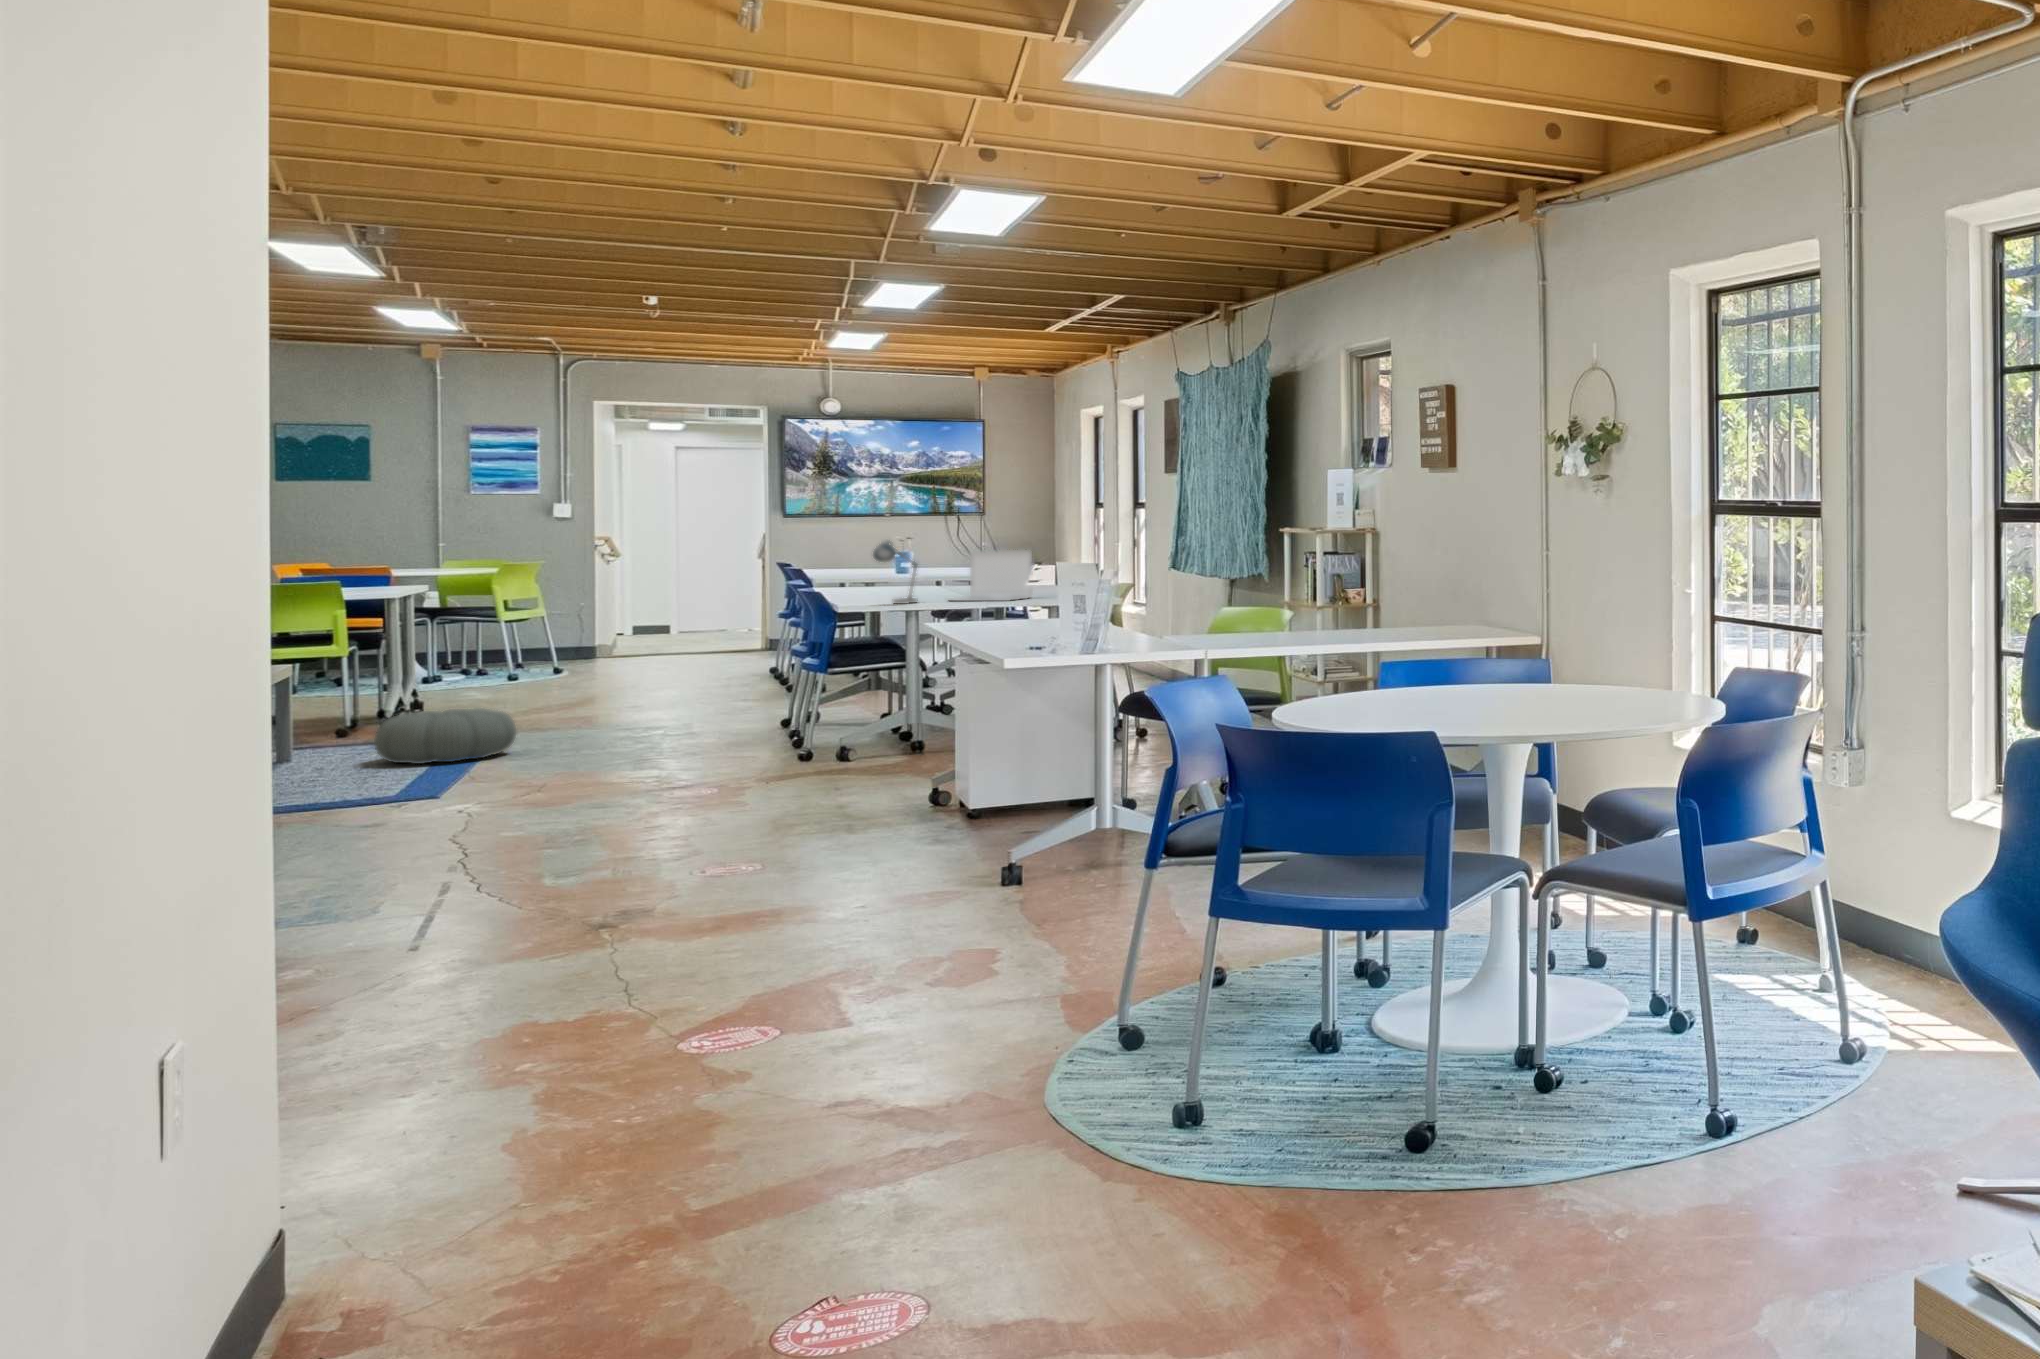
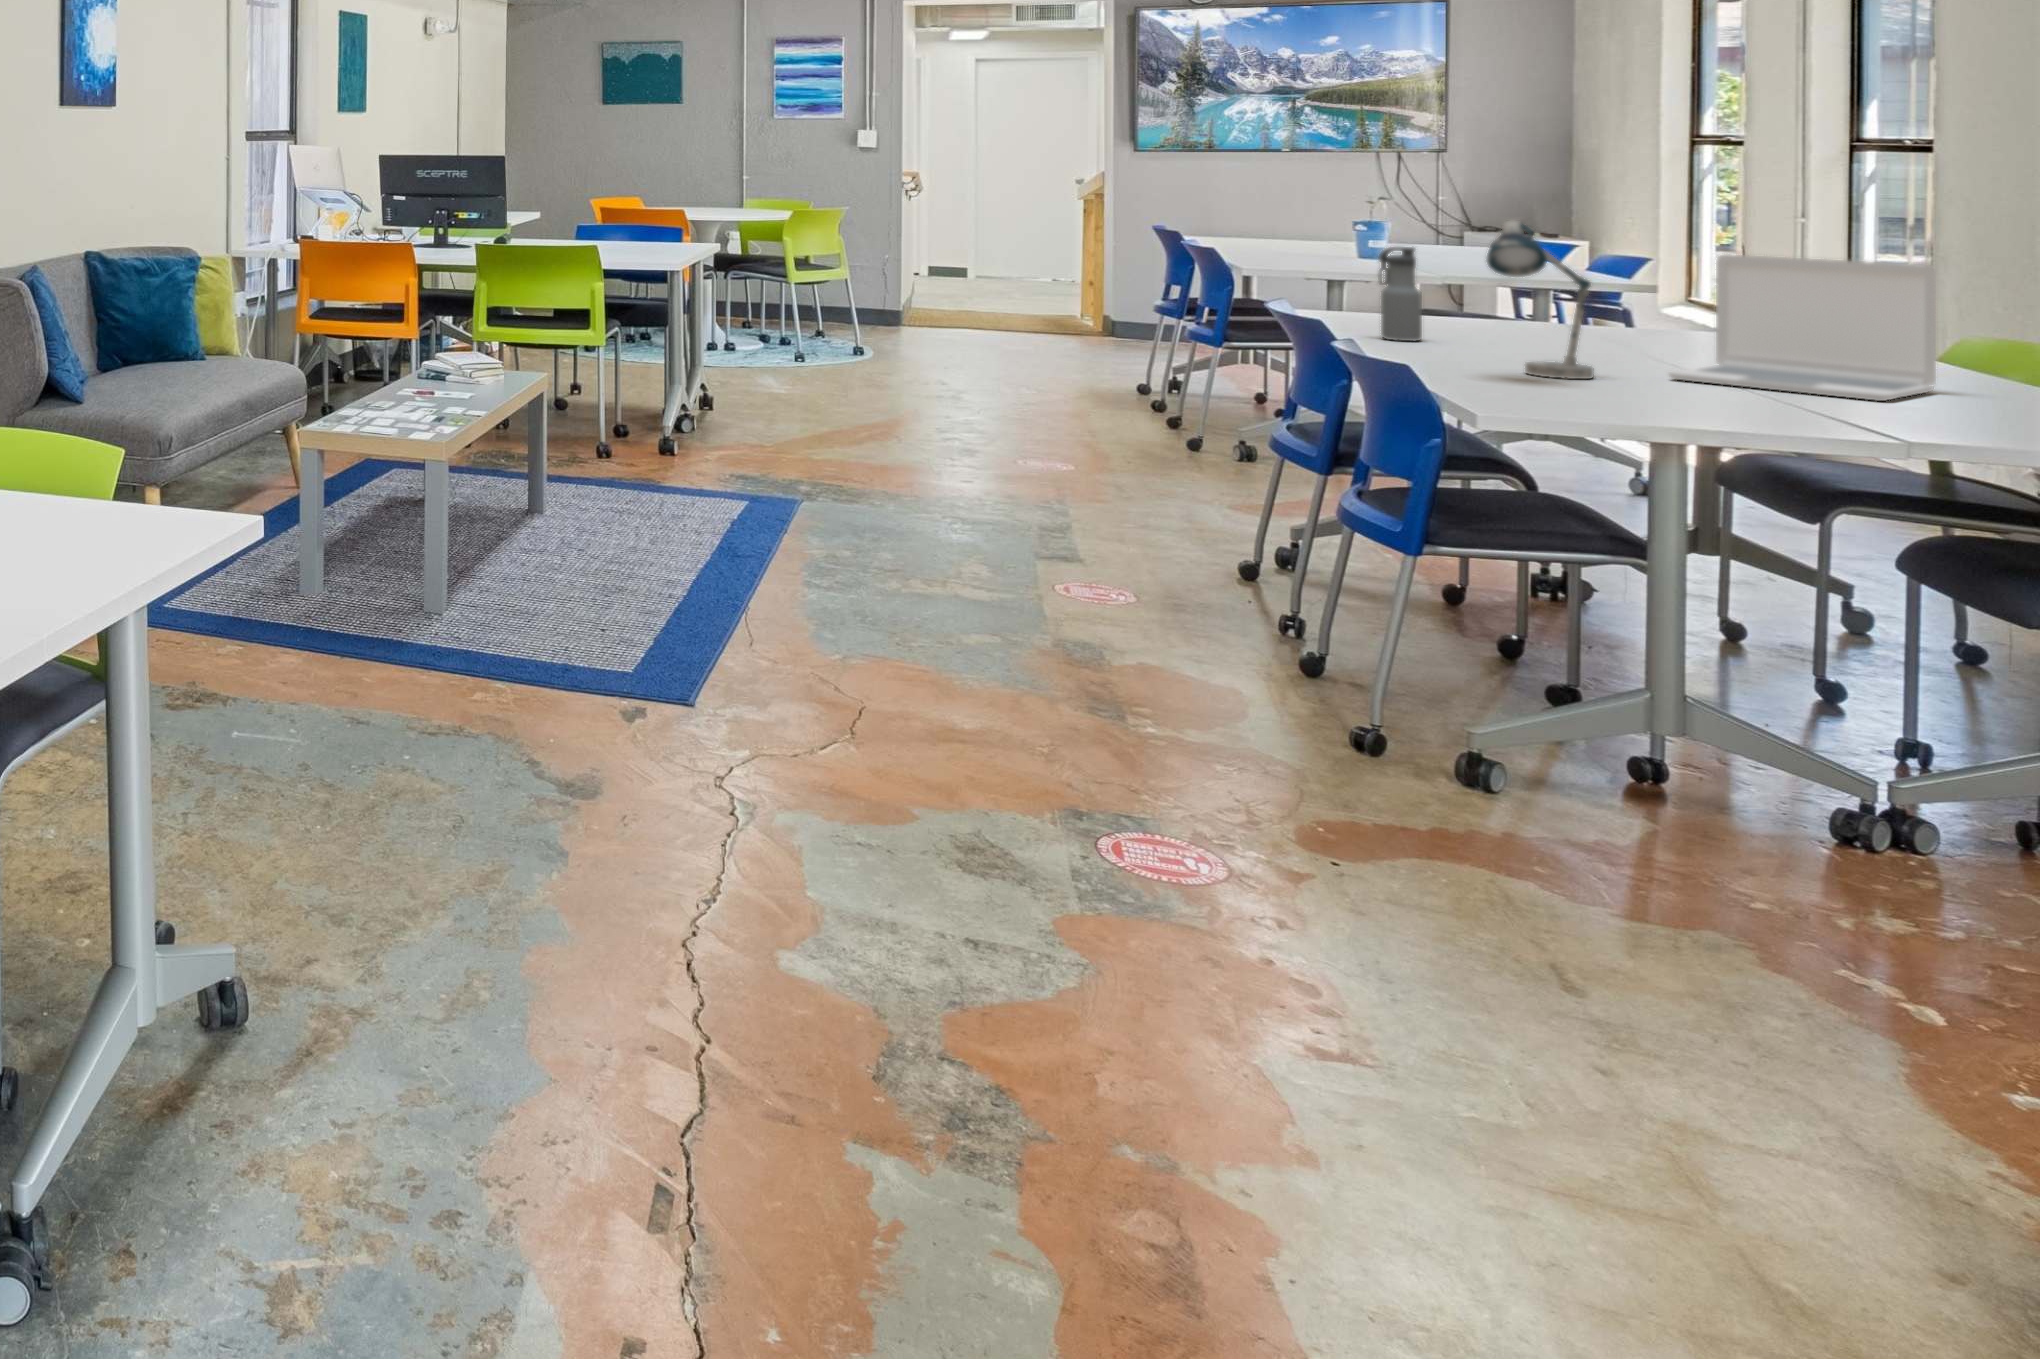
water bottle: none [849,556,868,599] -> present [1379,247,1422,341]
pouf: present [374,708,516,764] -> none [601,465,788,567]

